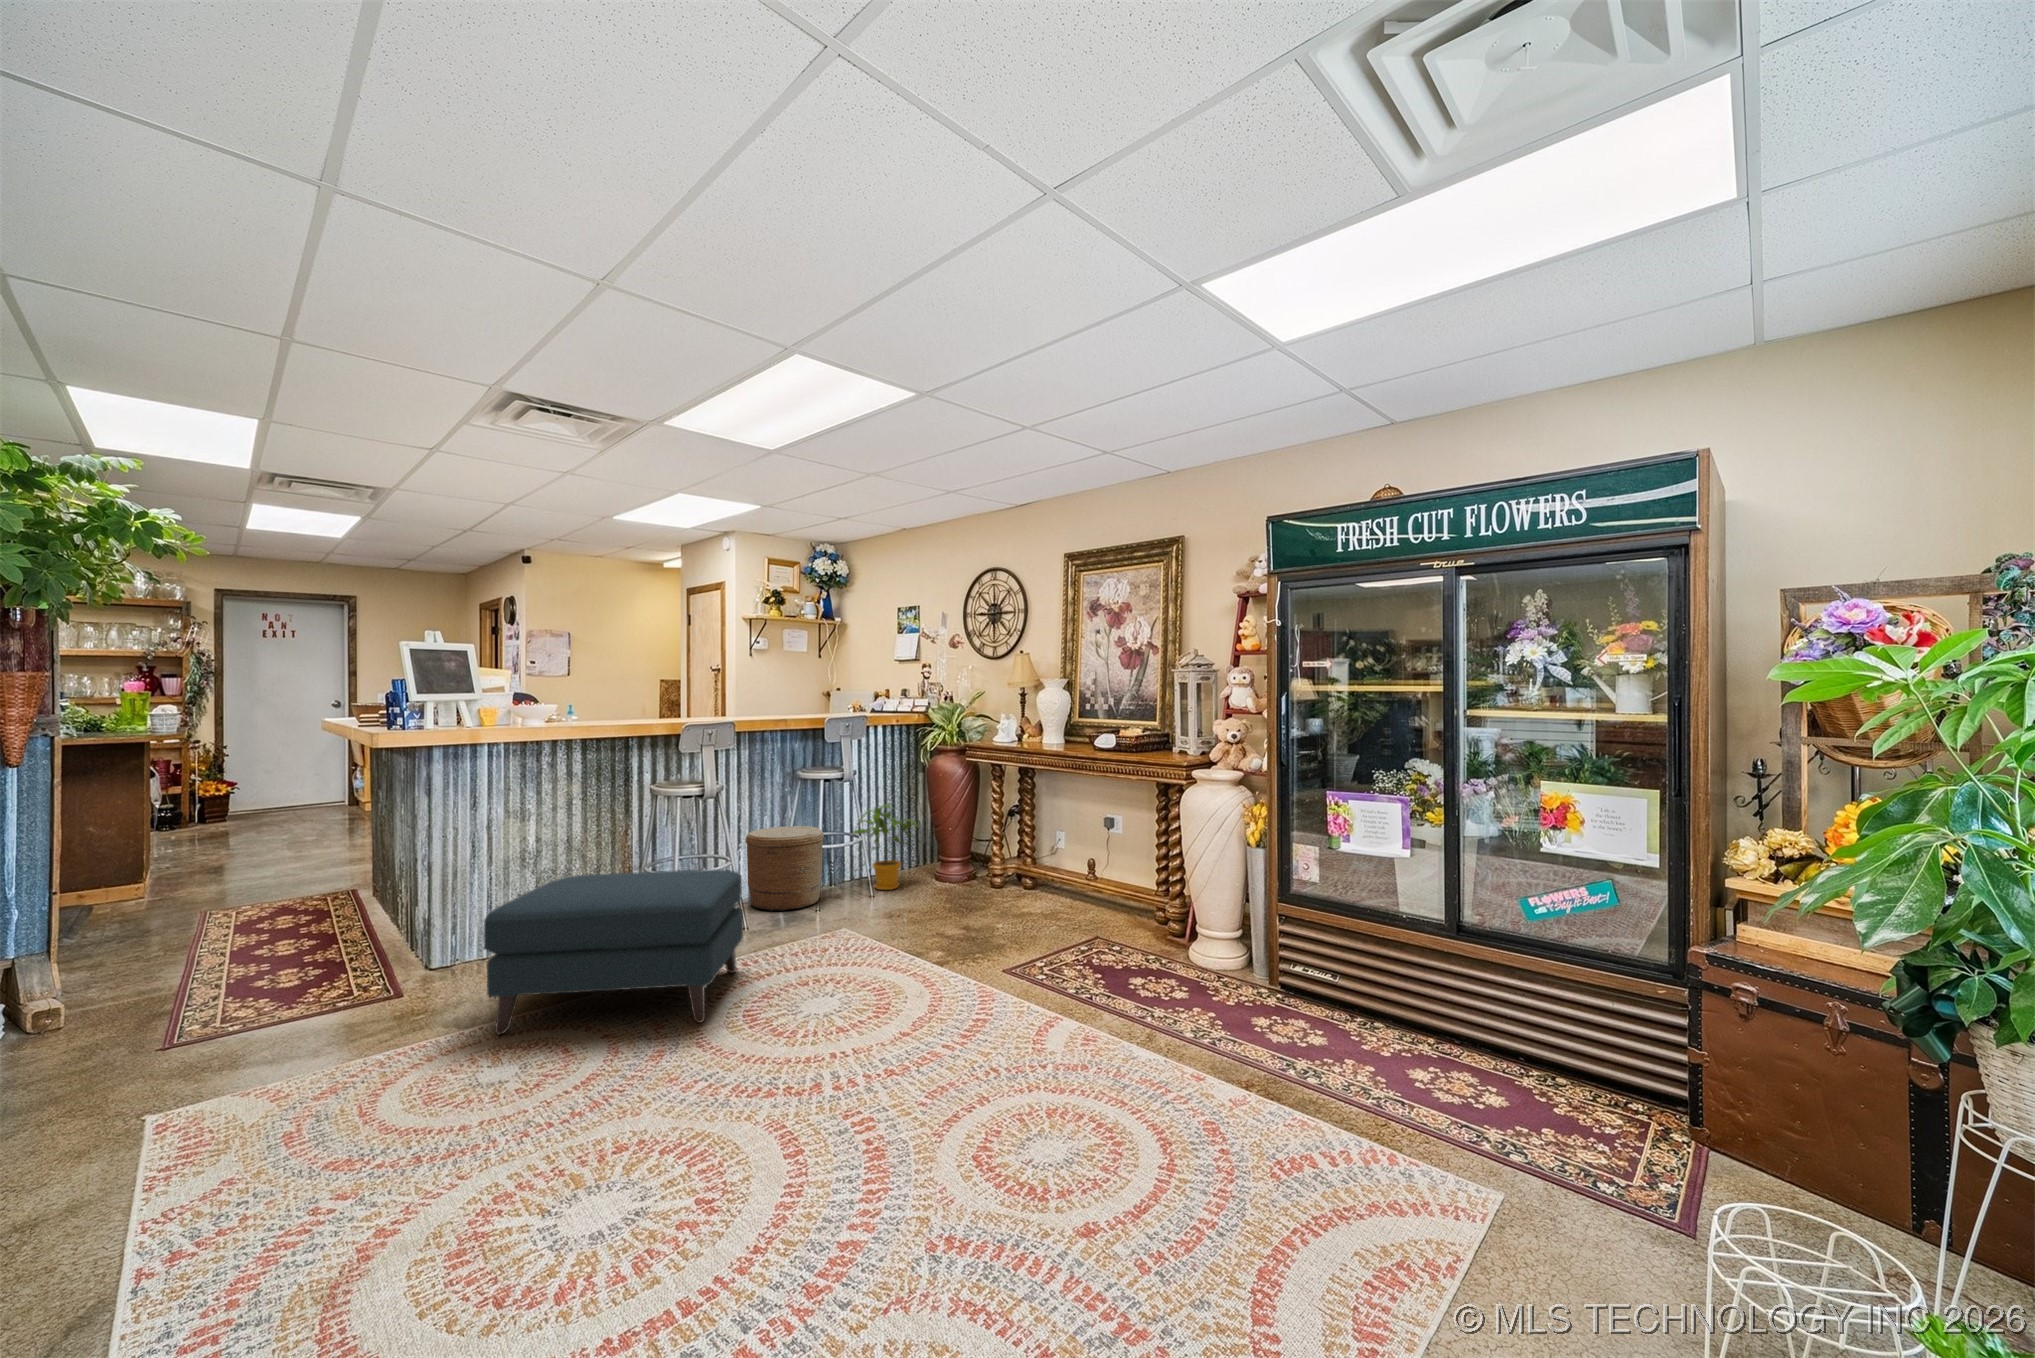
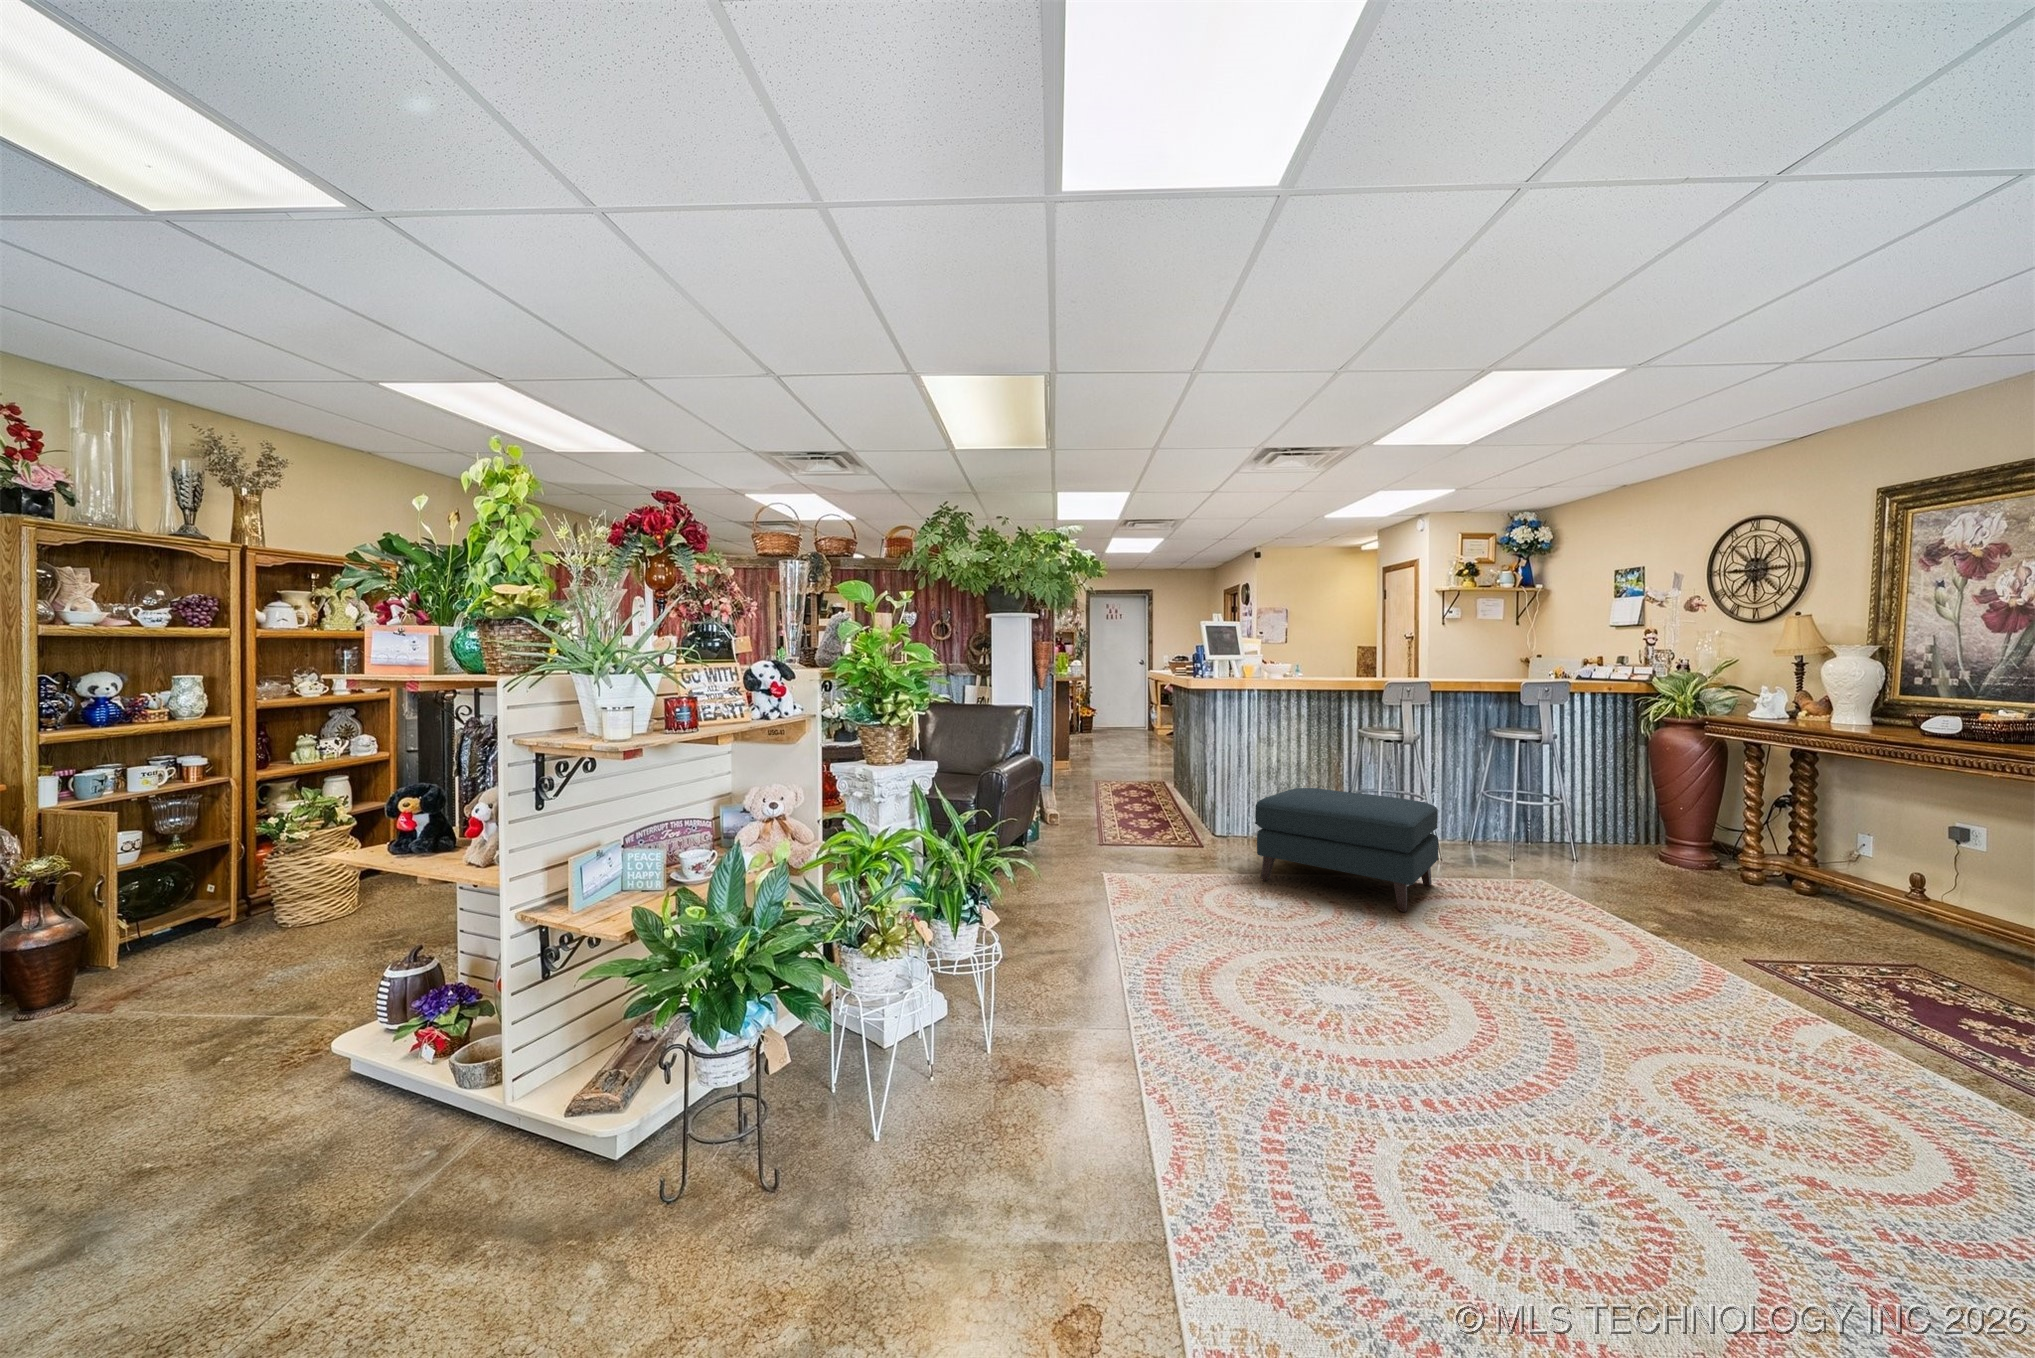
house plant: present [853,804,917,890] -> none [1550,770,1633,855]
woven basket: present [746,826,824,911] -> none [1438,777,1517,851]

